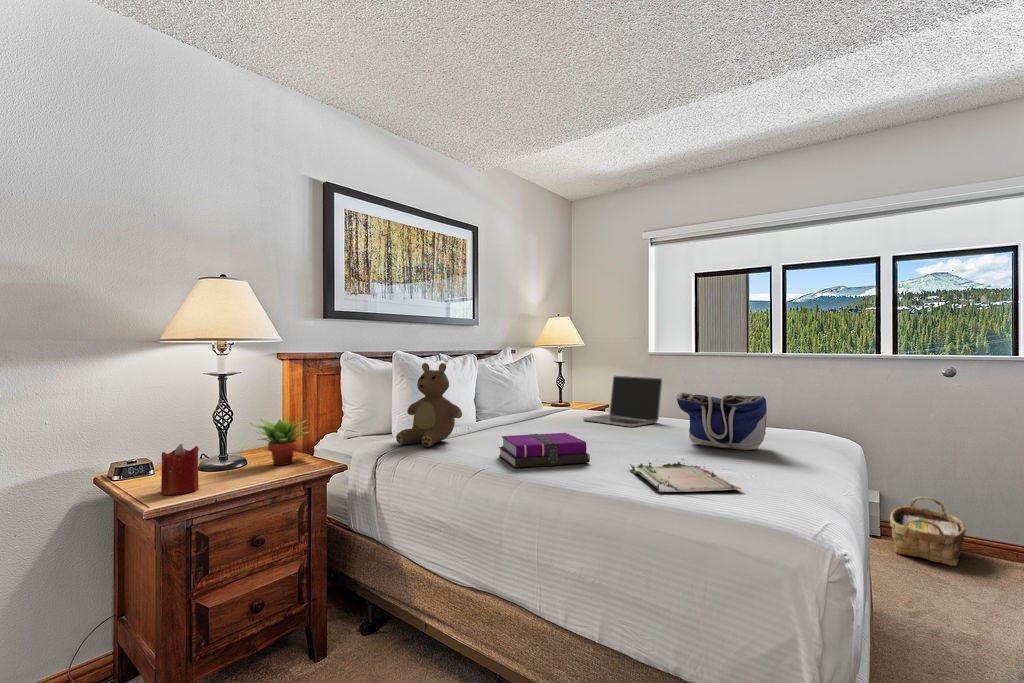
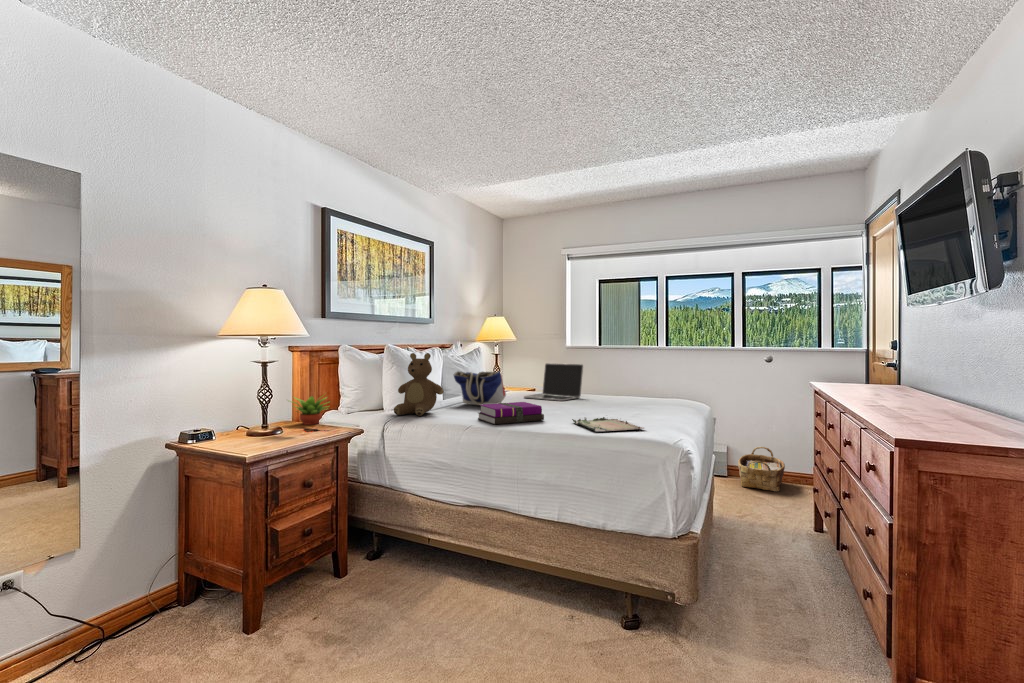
tote bag: present [677,393,767,450] -> present [454,371,506,405]
candle: present [161,443,199,495] -> none [240,412,266,449]

